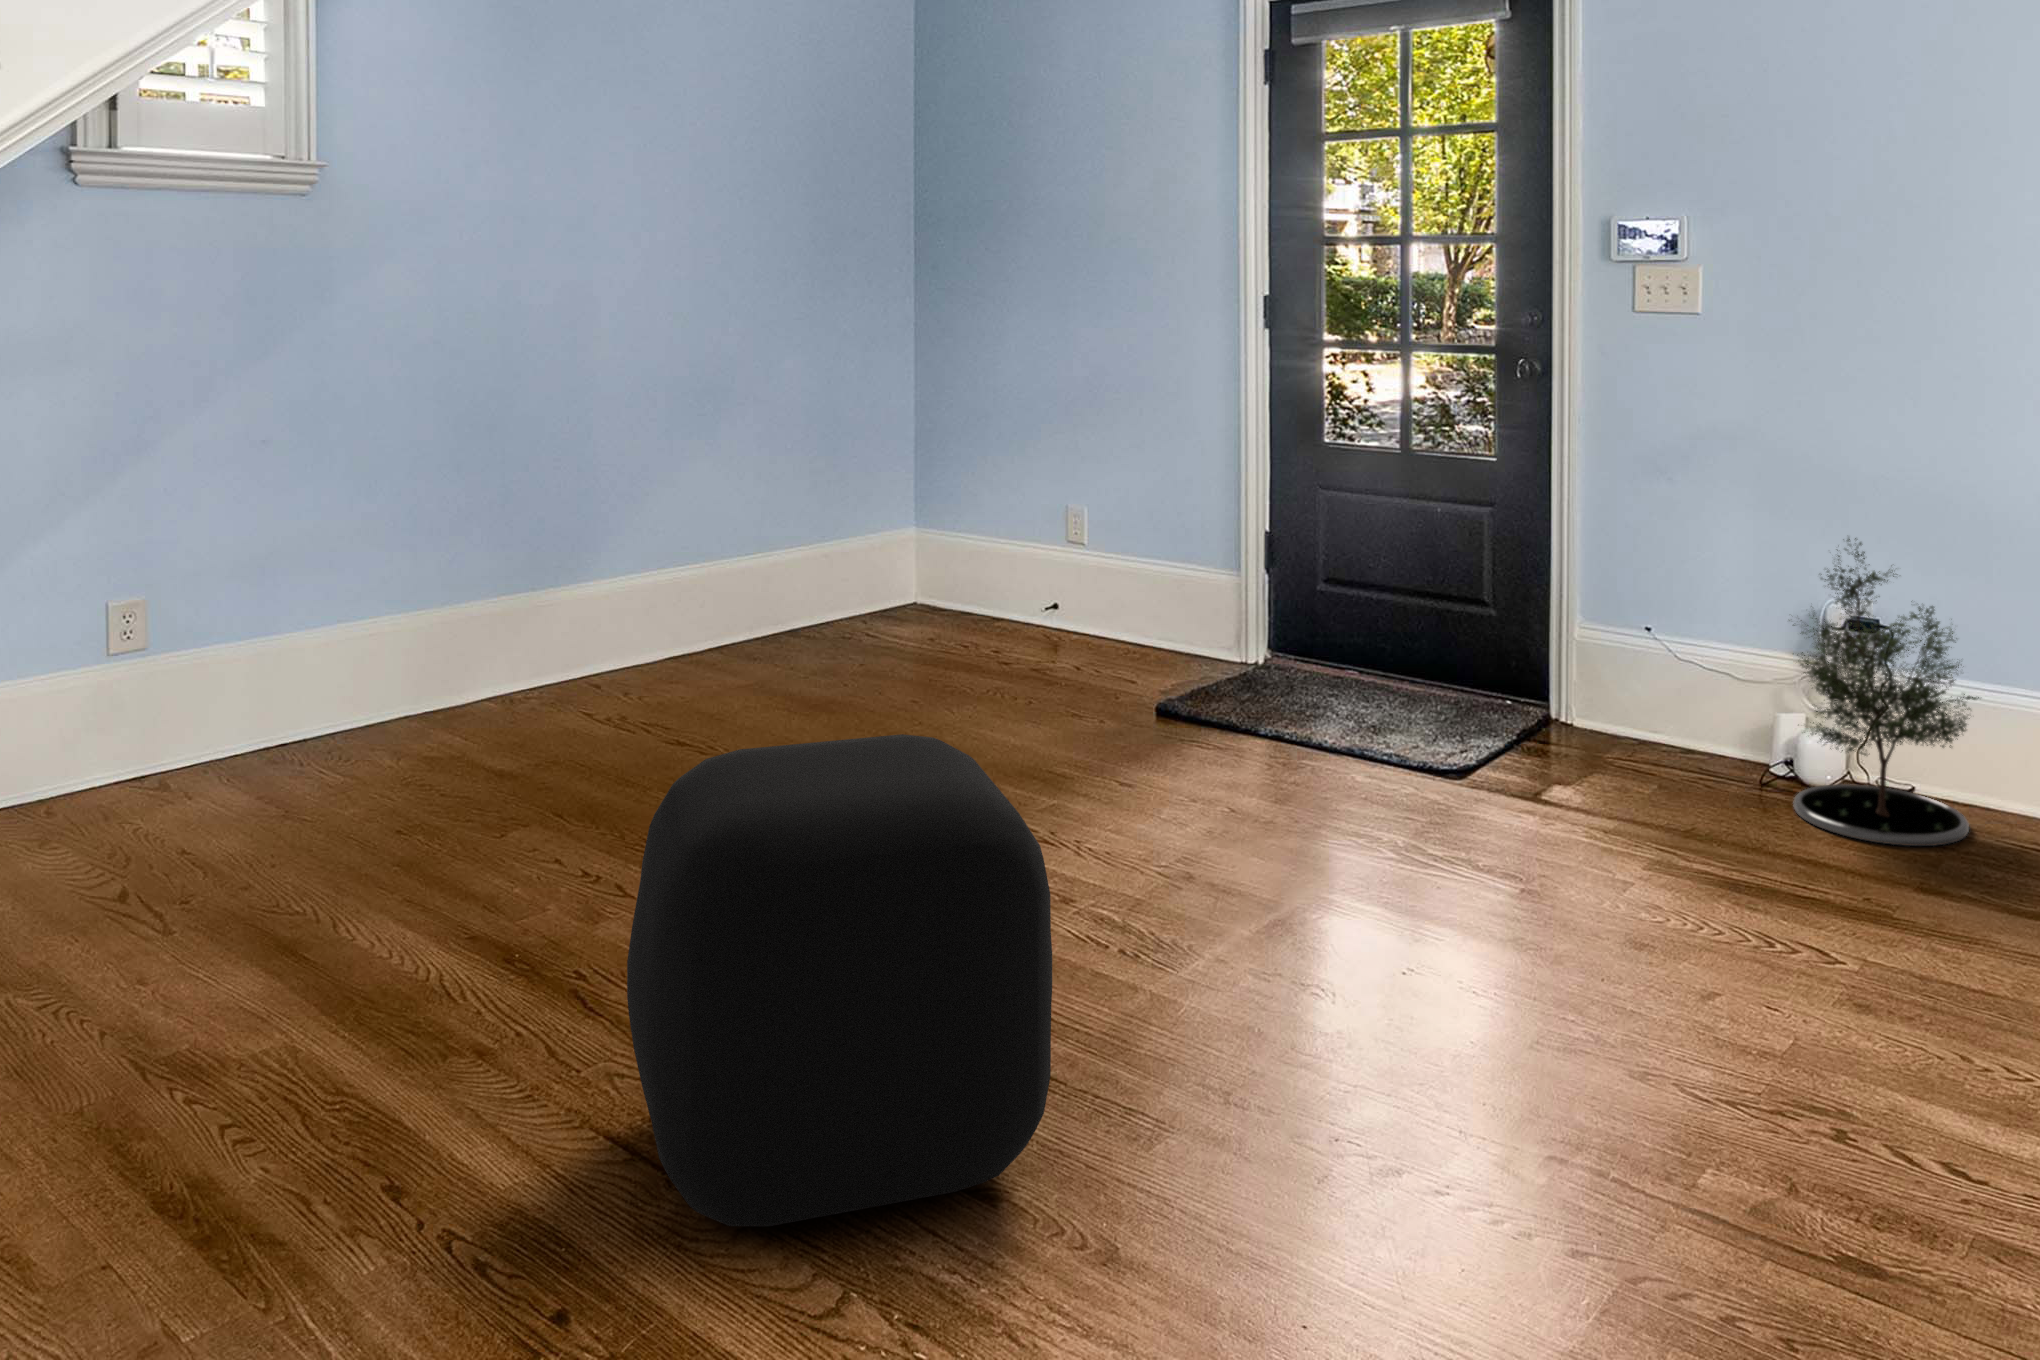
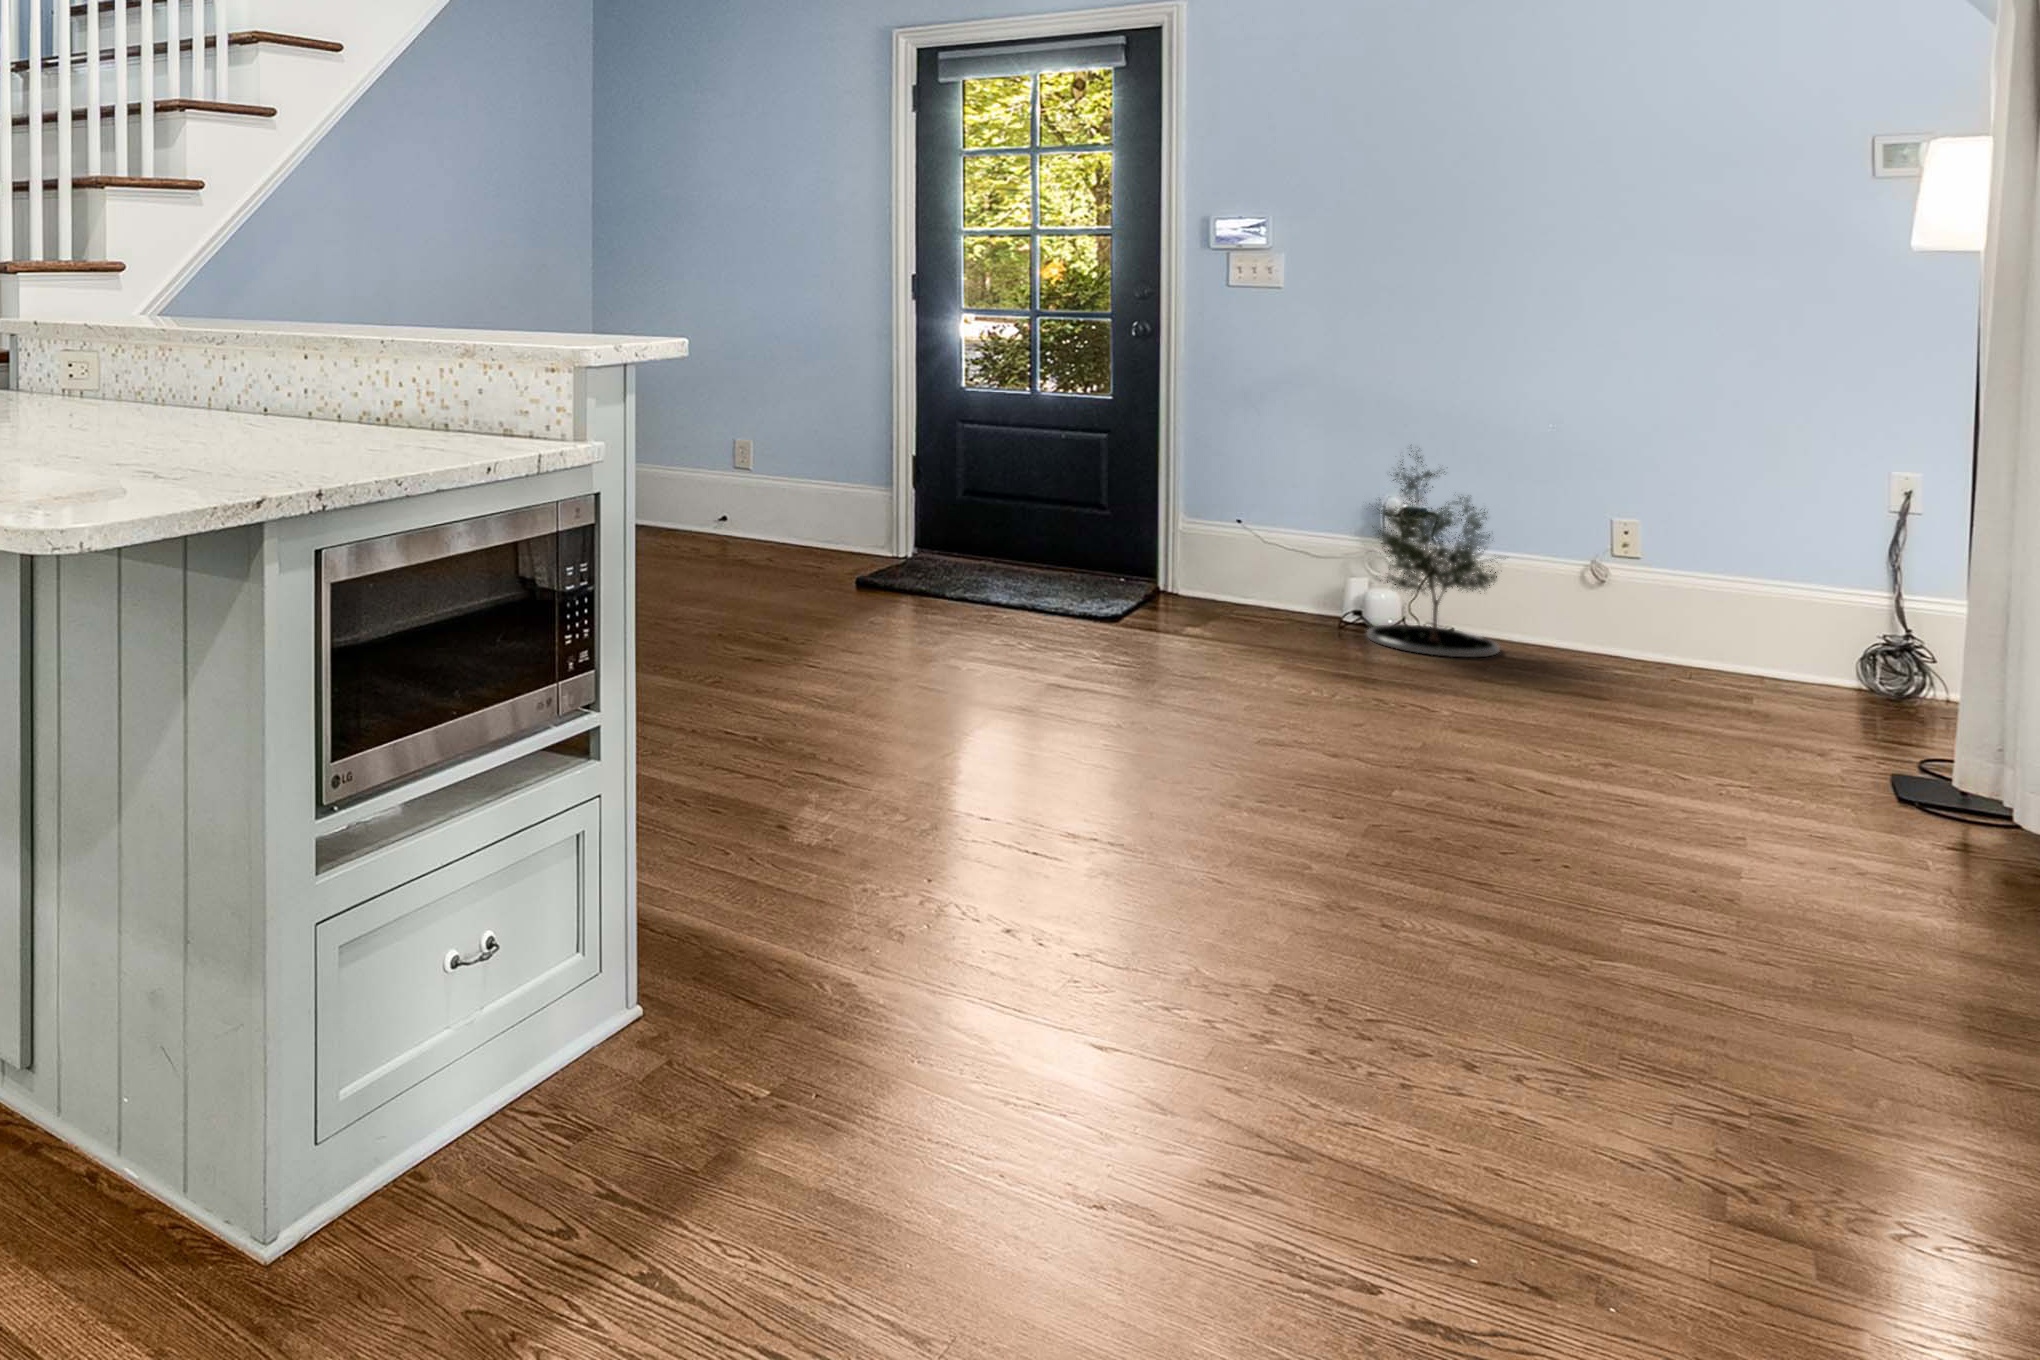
ottoman: present [627,734,1052,1226] -> none [731,537,1005,796]

